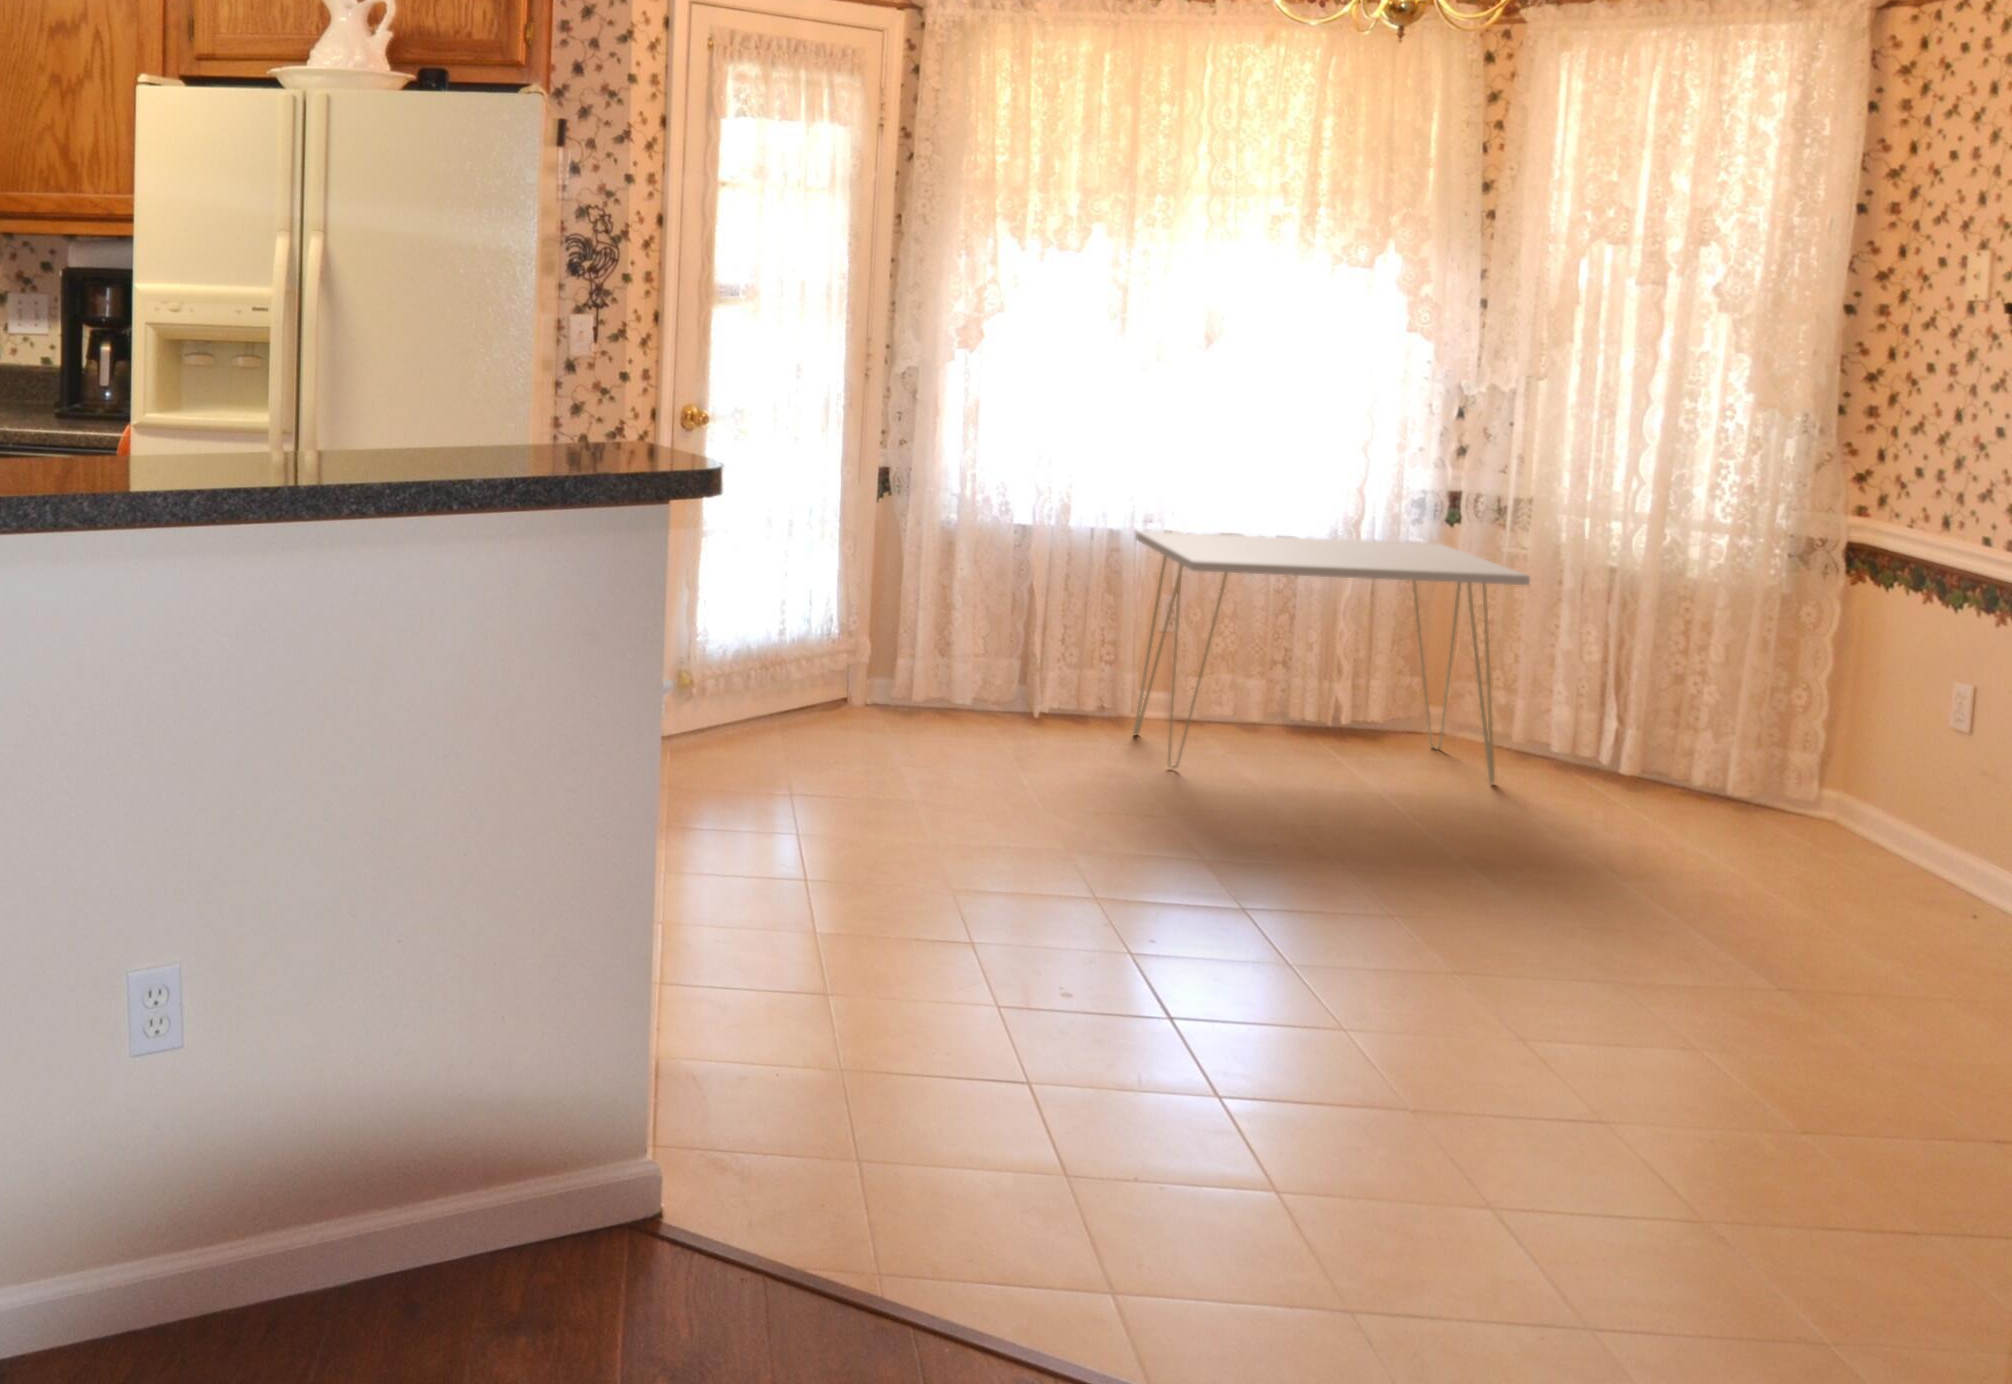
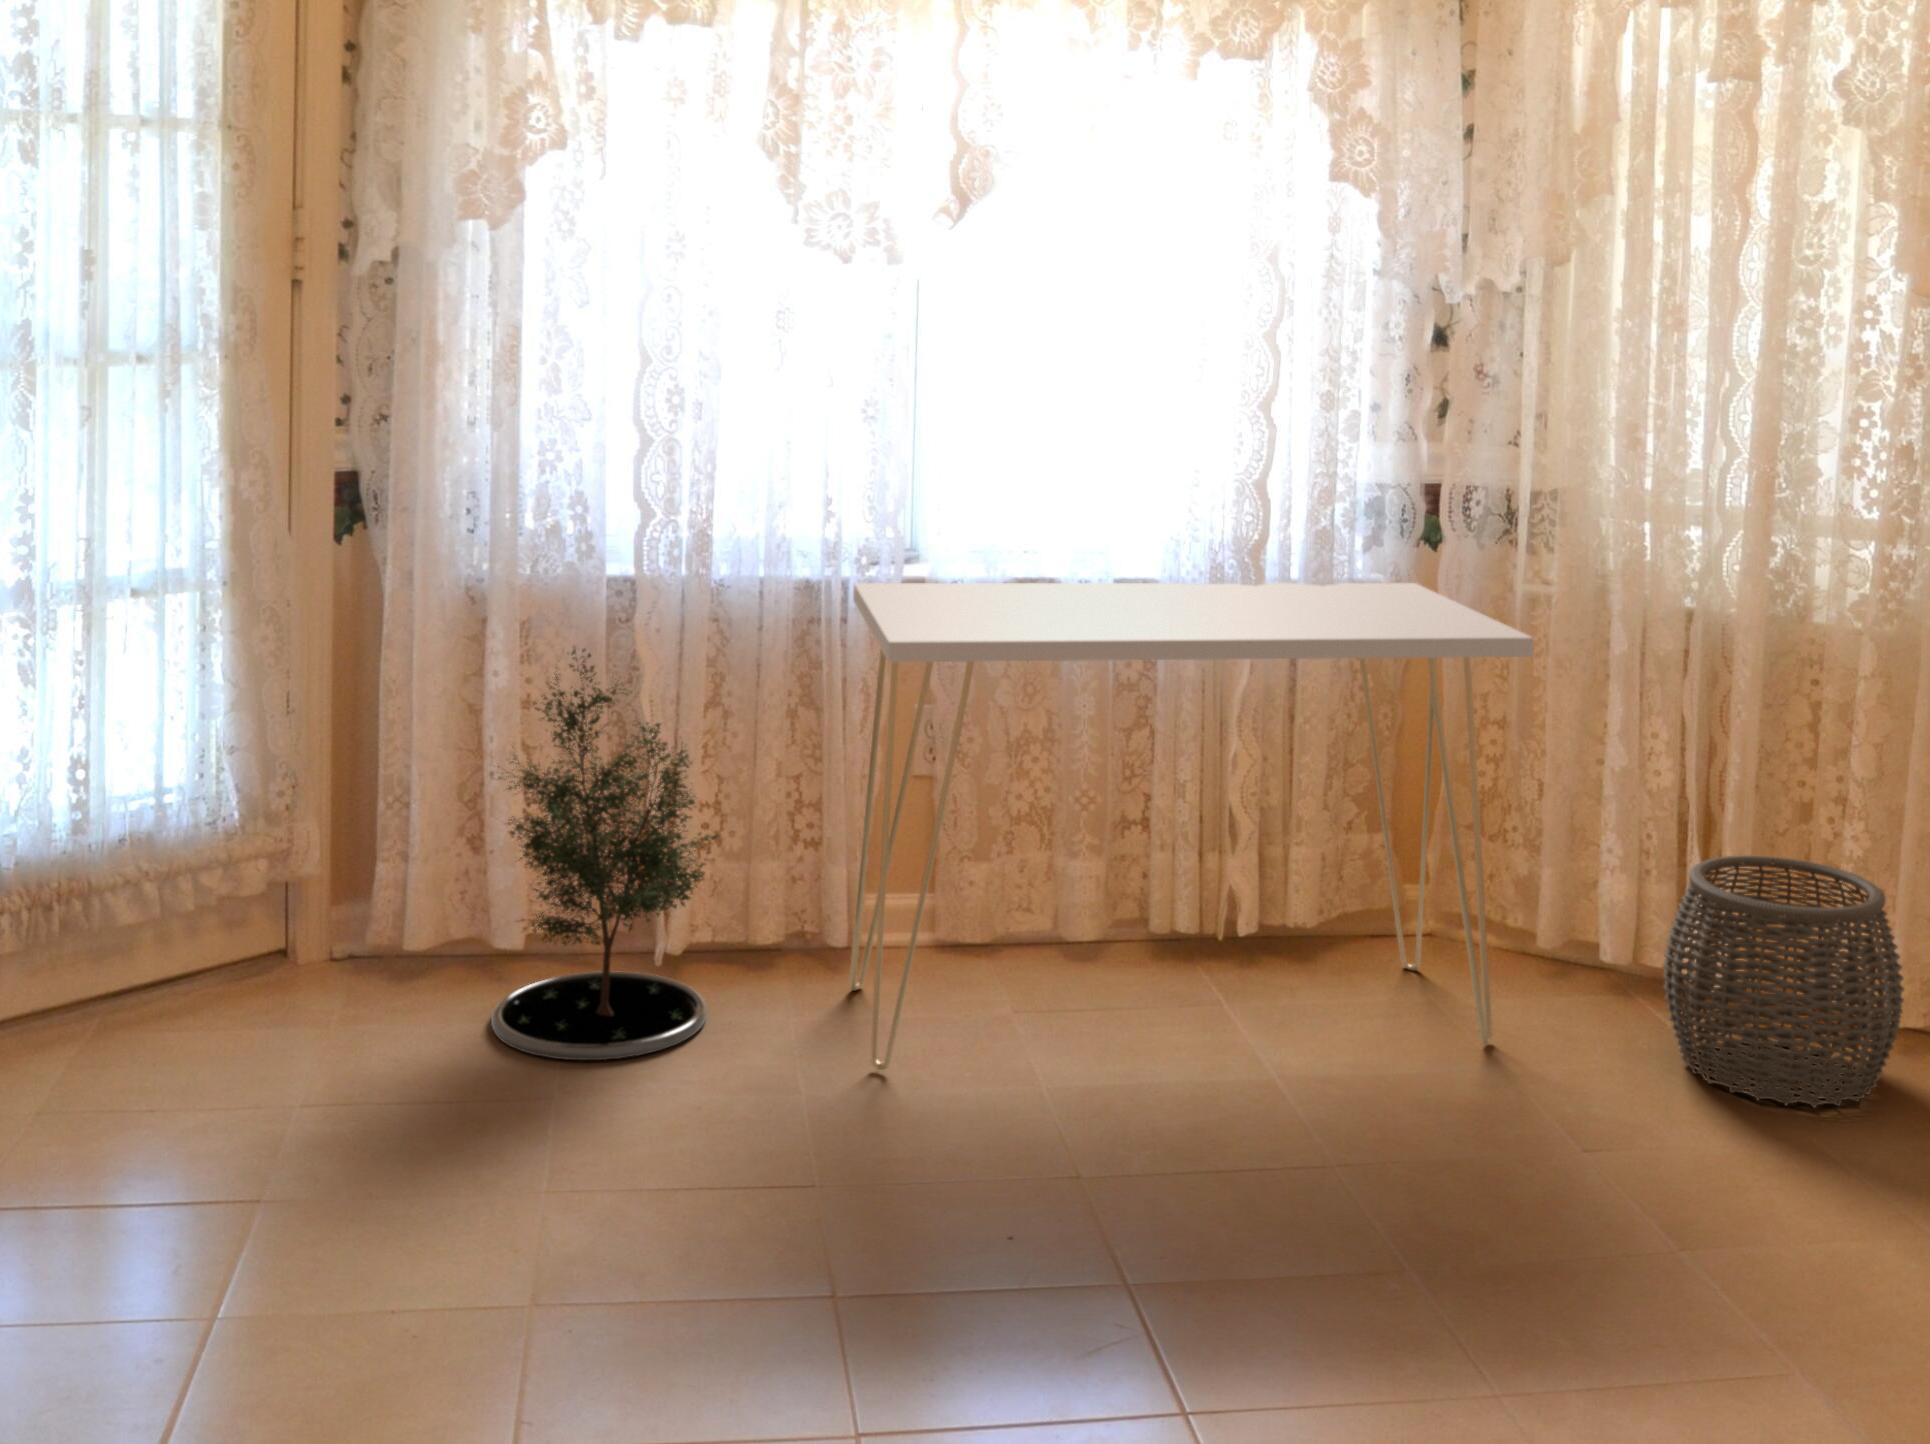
potted tree: none [963,555,1076,754] -> present [491,649,720,1060]
woven basket: none [1596,697,1742,825] -> present [1663,855,1904,1107]

